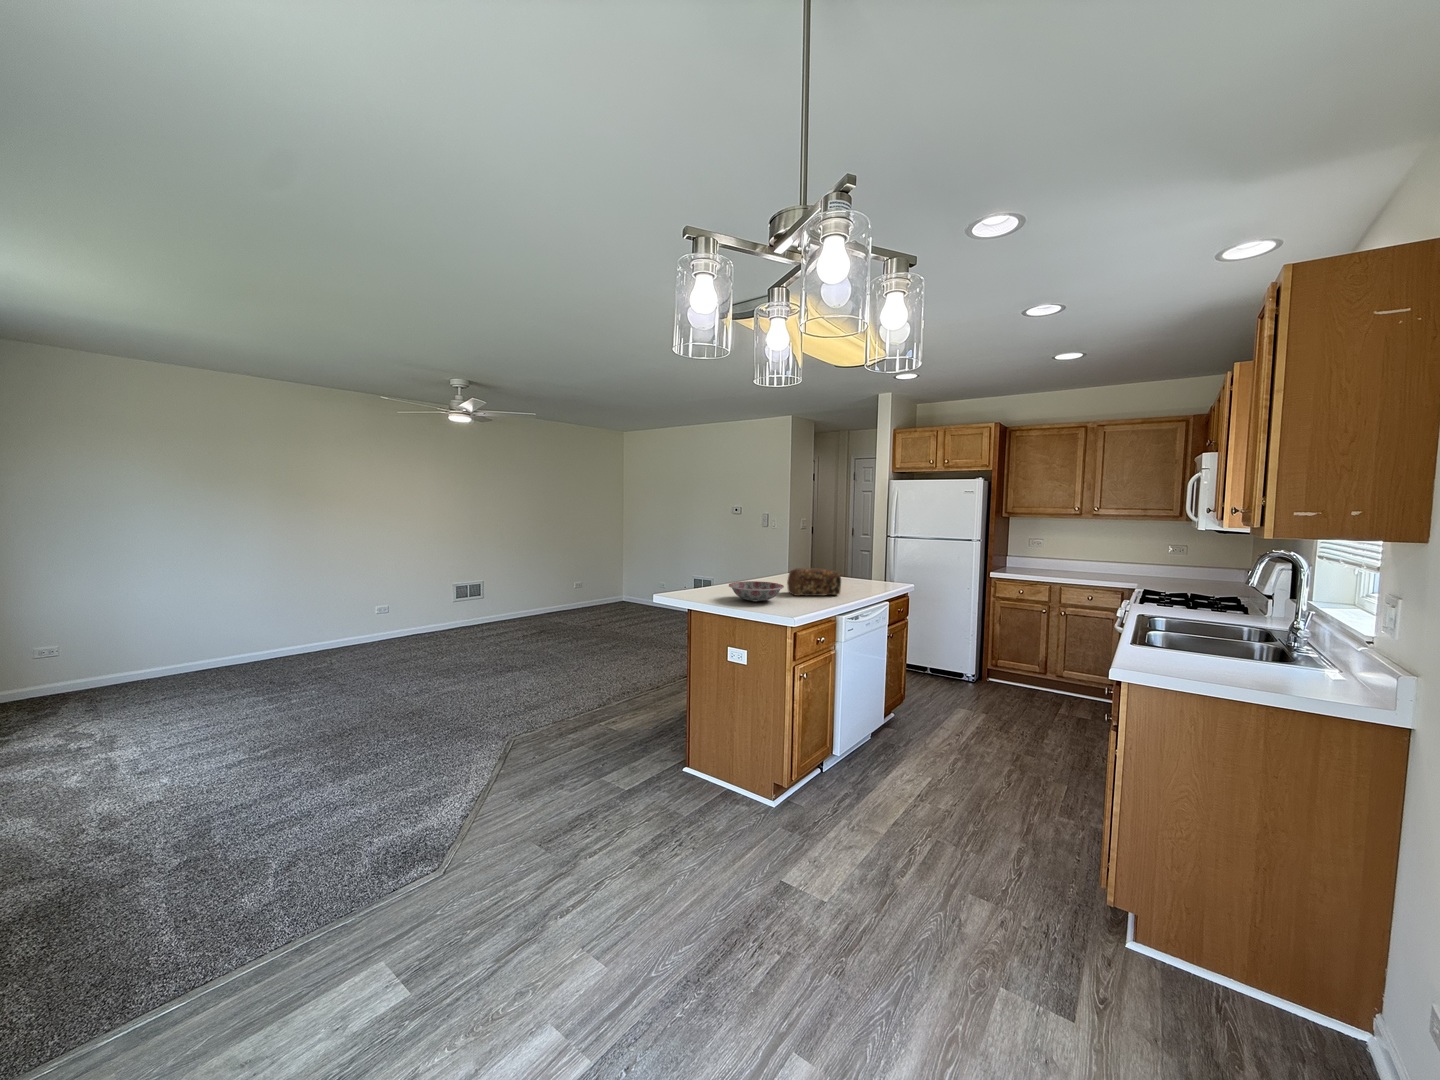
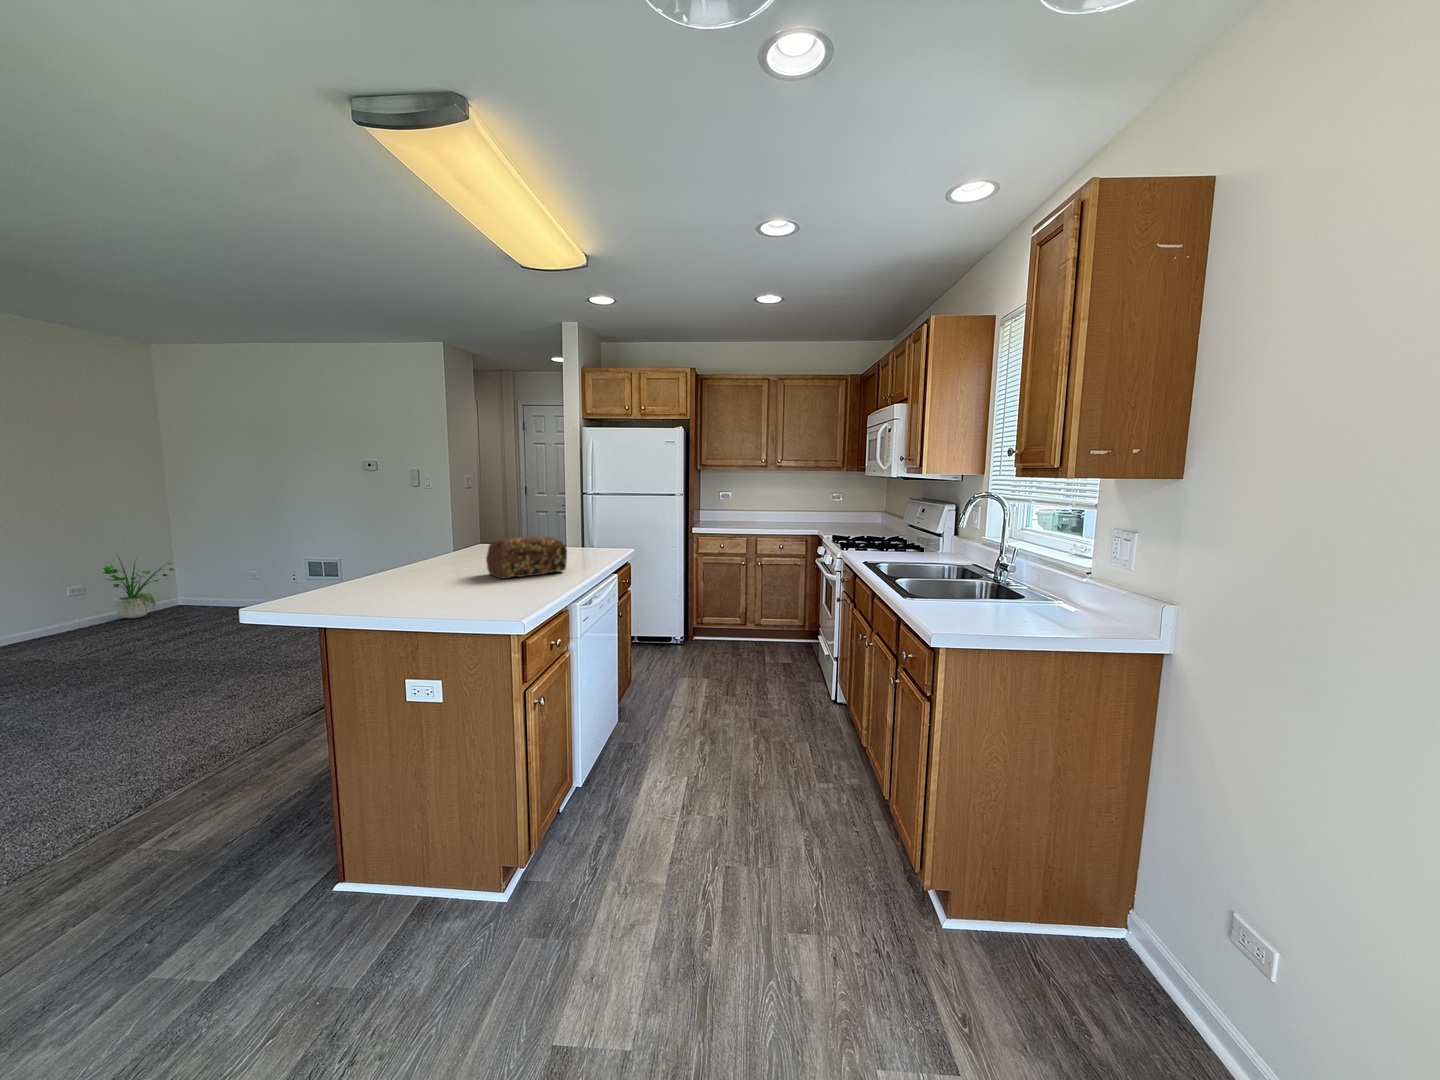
potted plant: none [598,564,630,607] -> present [103,557,173,618]
ceramic bowl: present [729,581,784,601] -> none [391,563,491,595]

